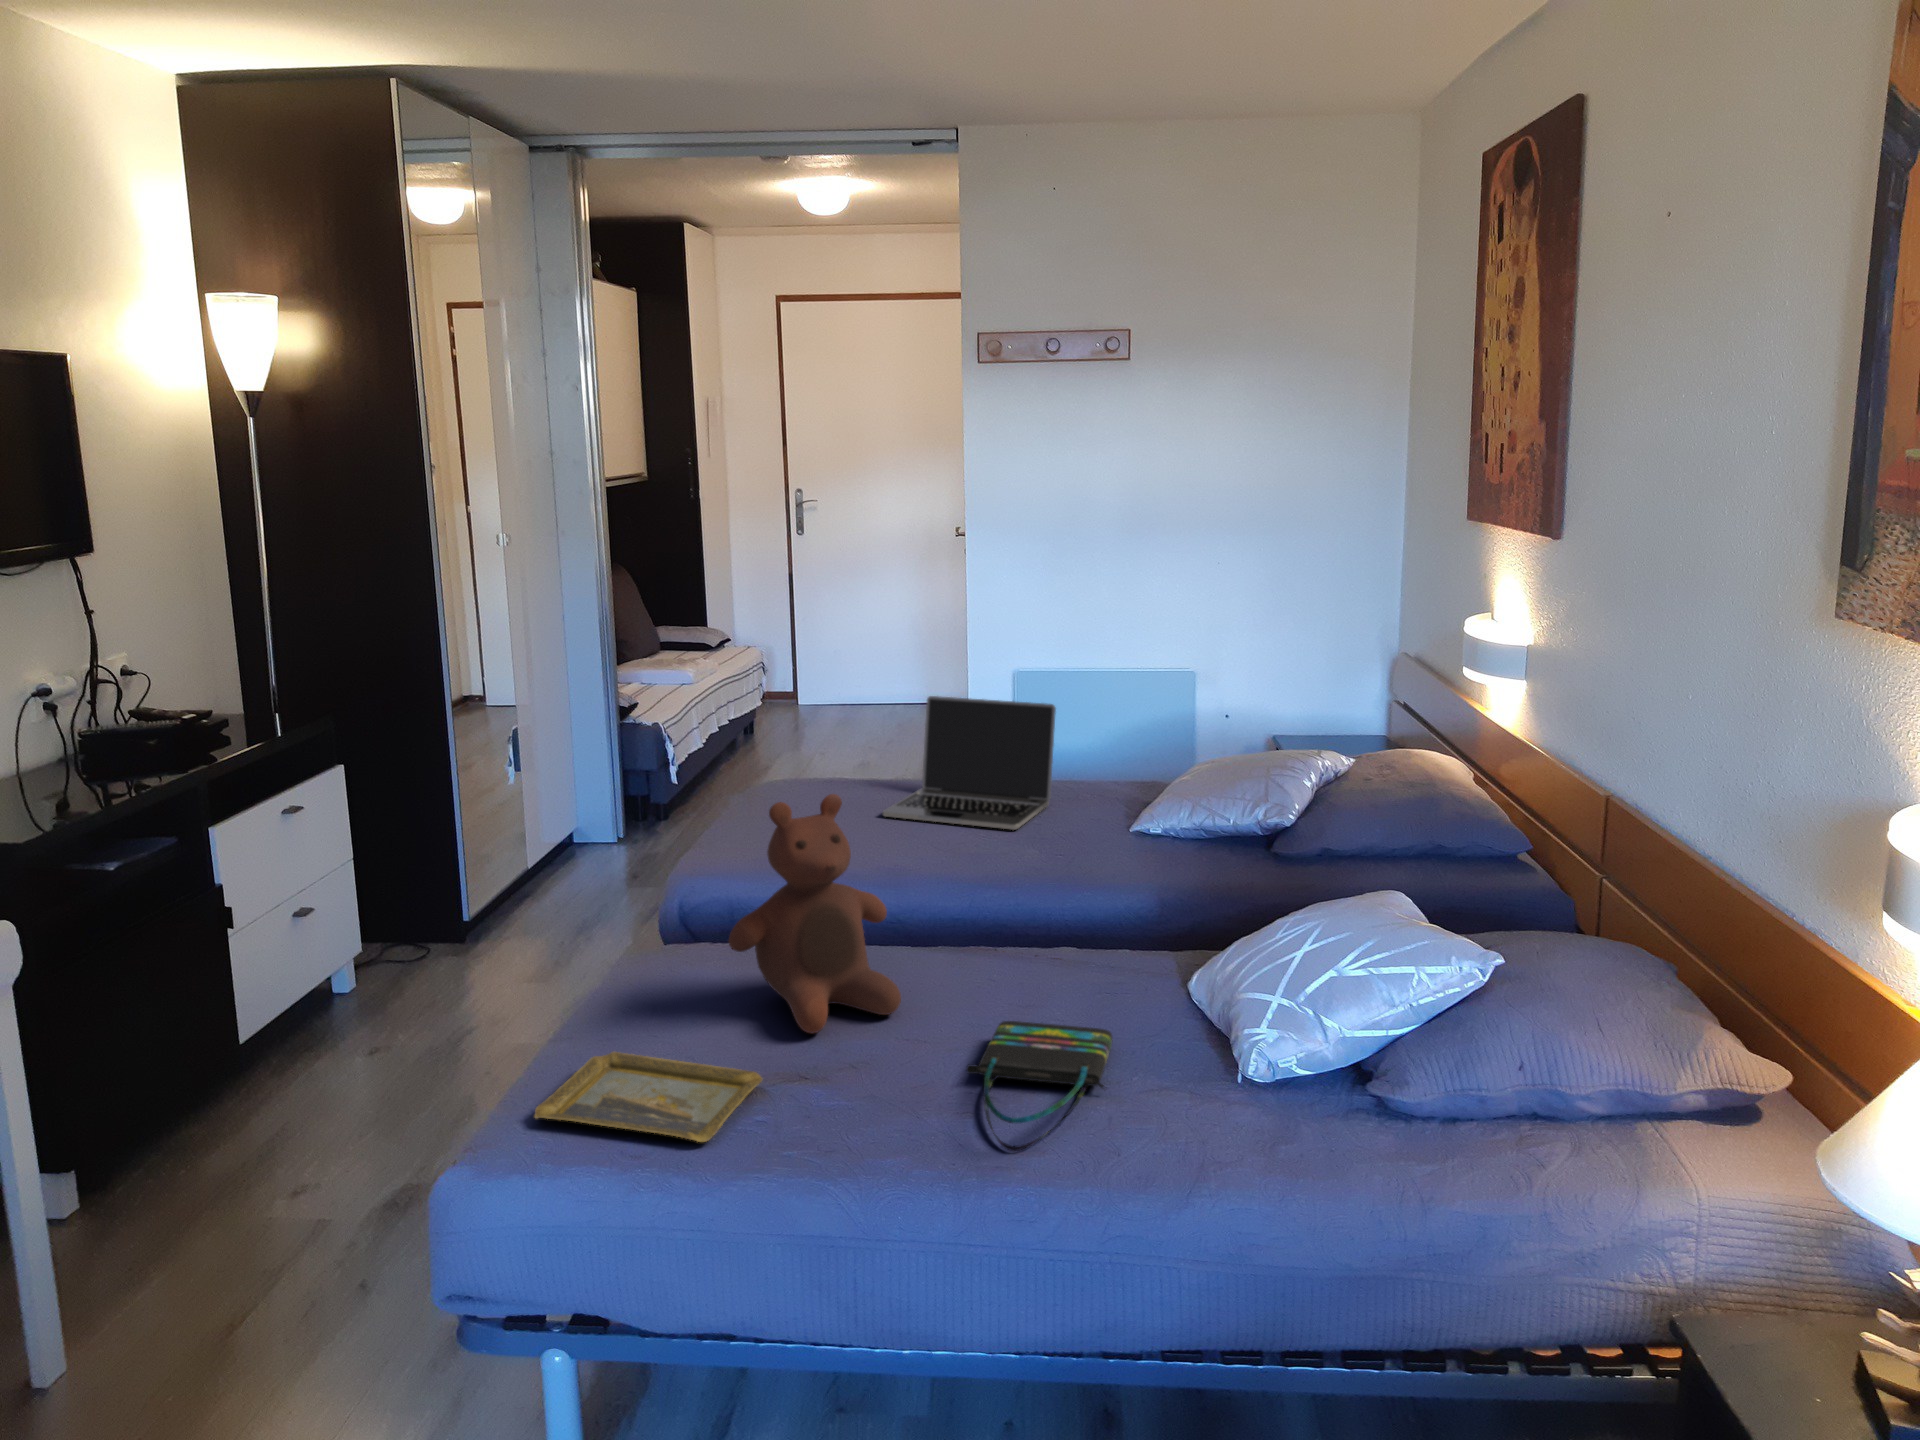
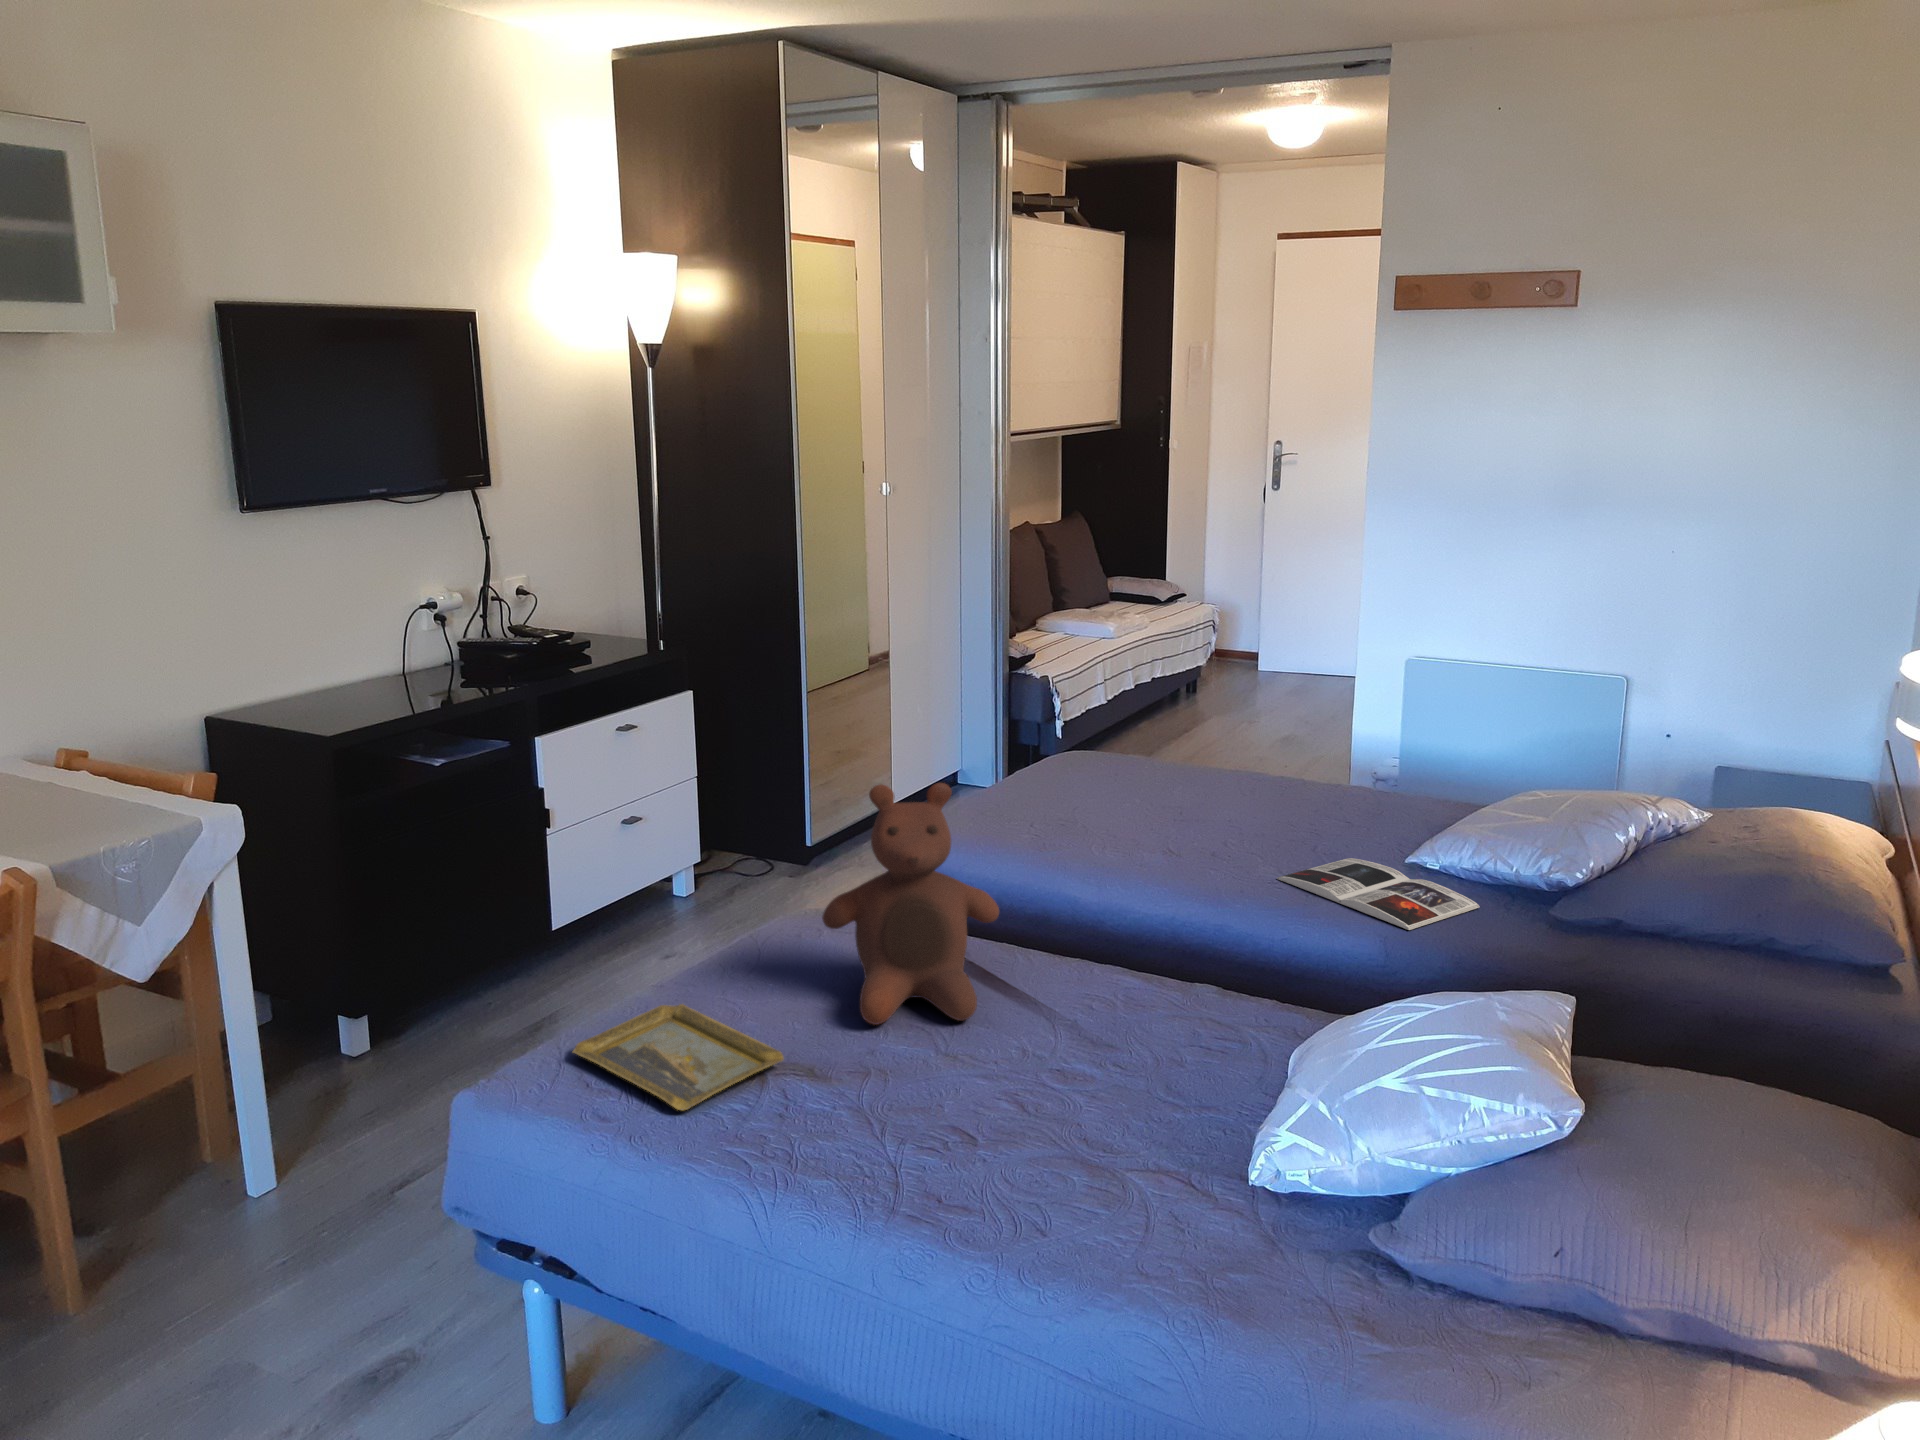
laptop: present [883,696,1056,830] -> none [1146,683,1355,842]
magazine: none [1046,832,1217,879] -> present [1277,858,1480,930]
tote bag: present [966,1021,1113,1151] -> none [938,1053,1153,1196]

